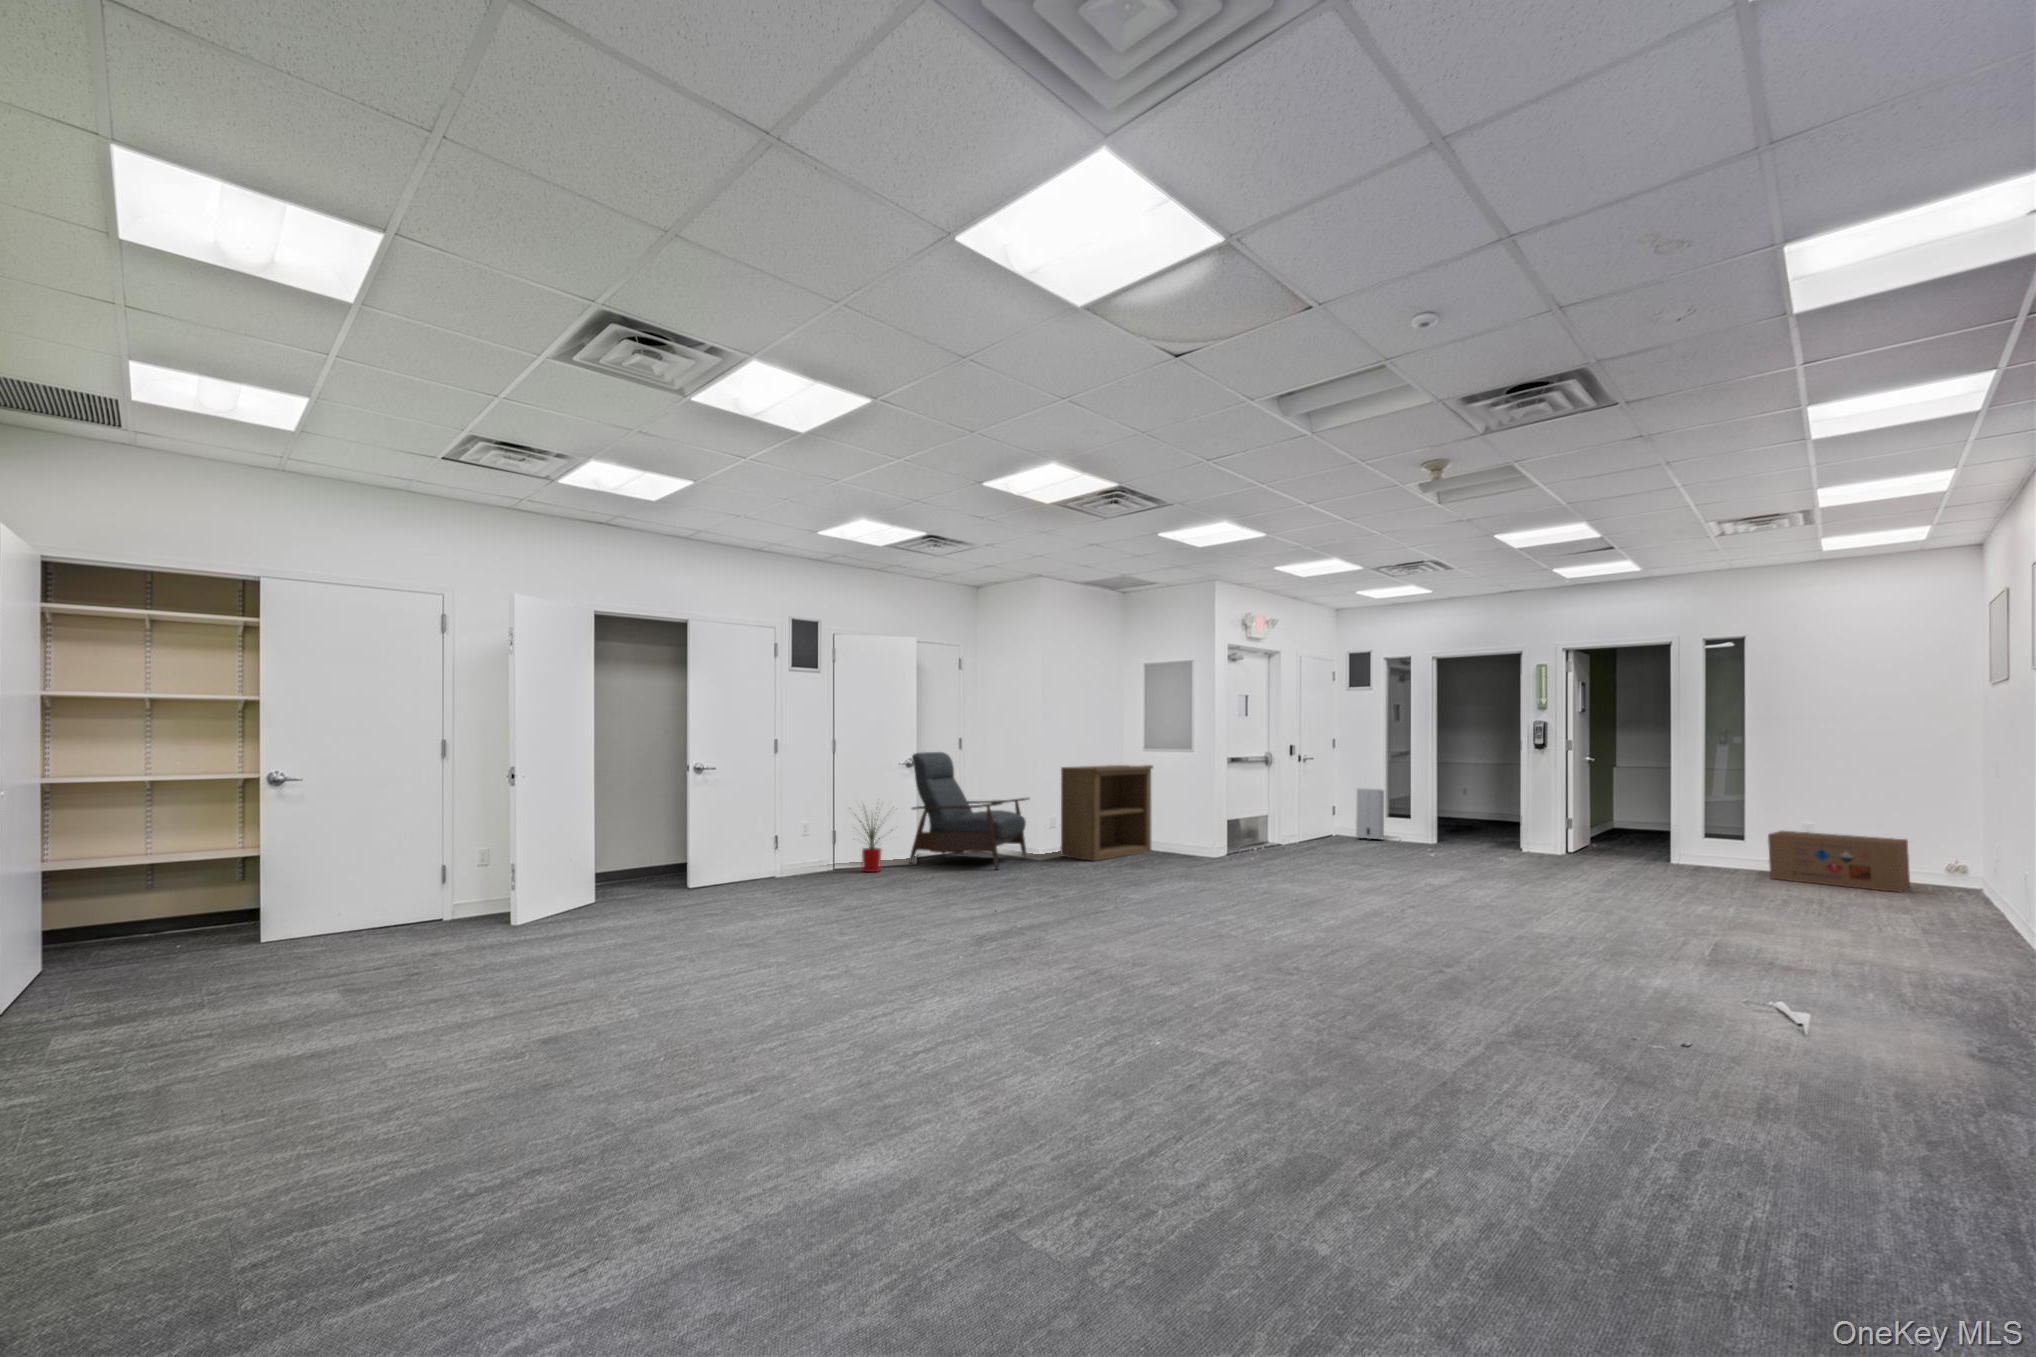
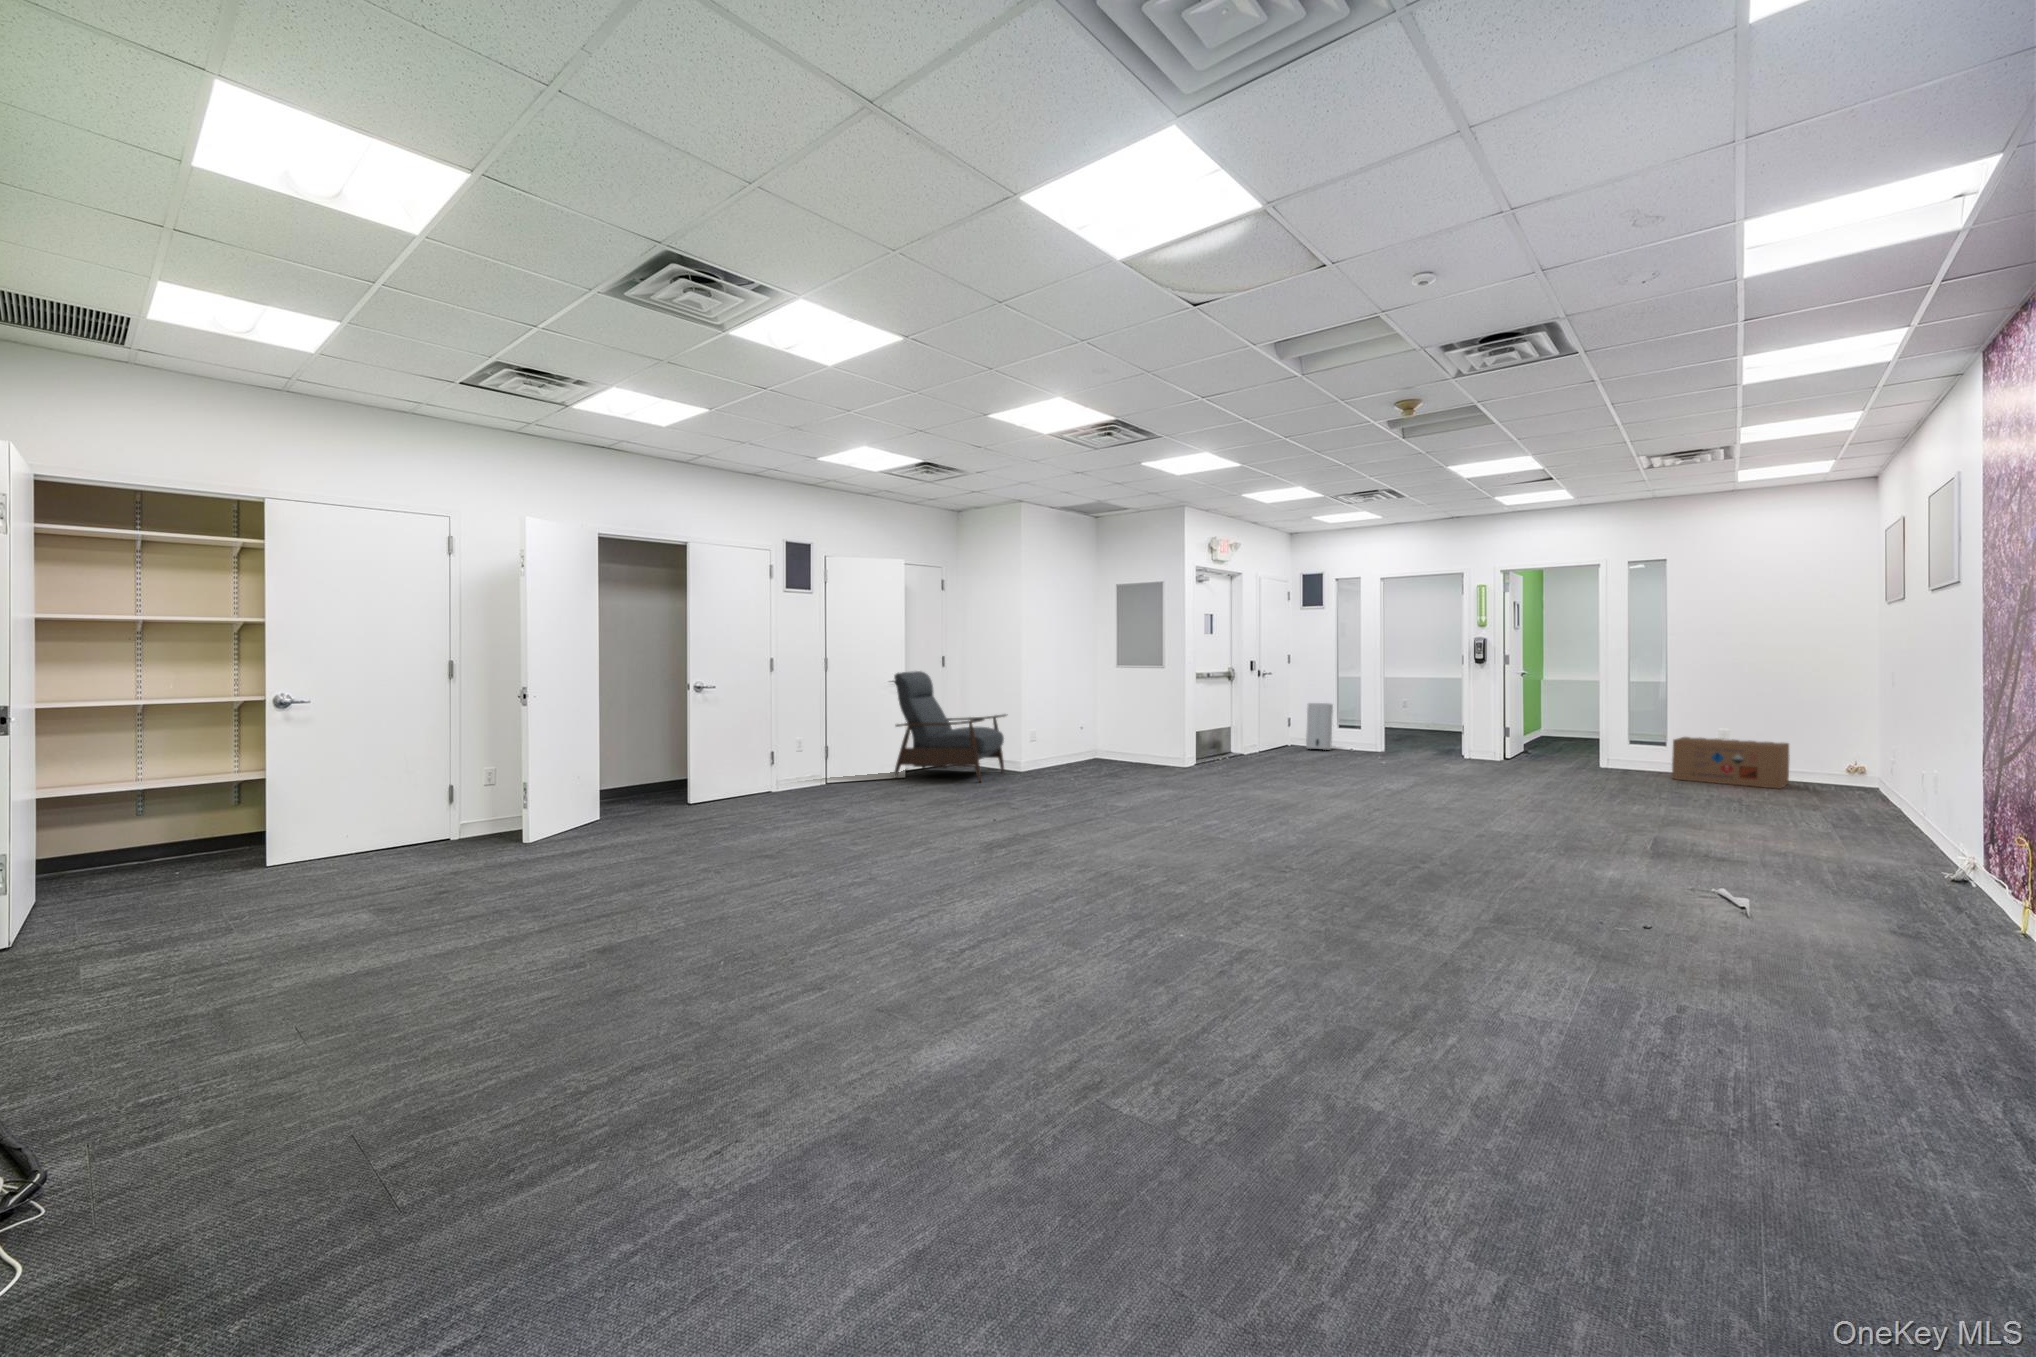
bookshelf: present [1060,765,1153,861] -> none [1036,683,1122,773]
house plant: present [855,805,892,872] -> none [835,716,887,786]

